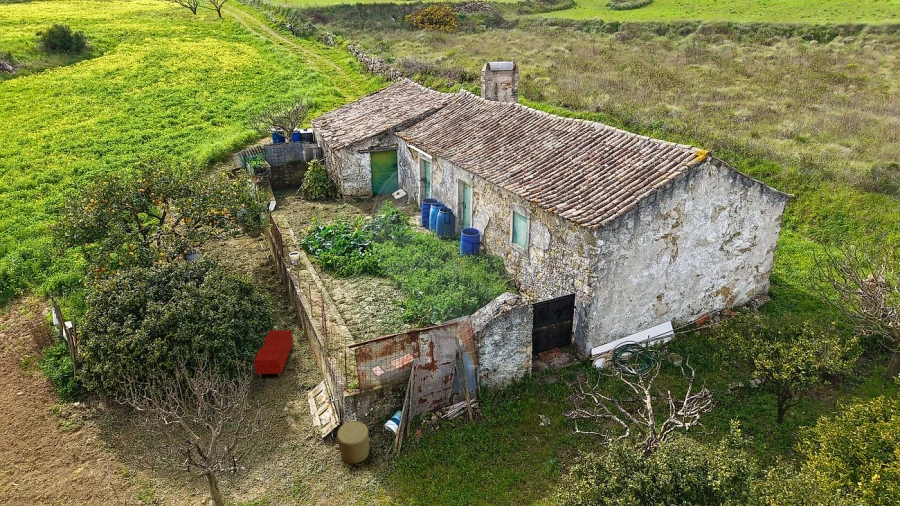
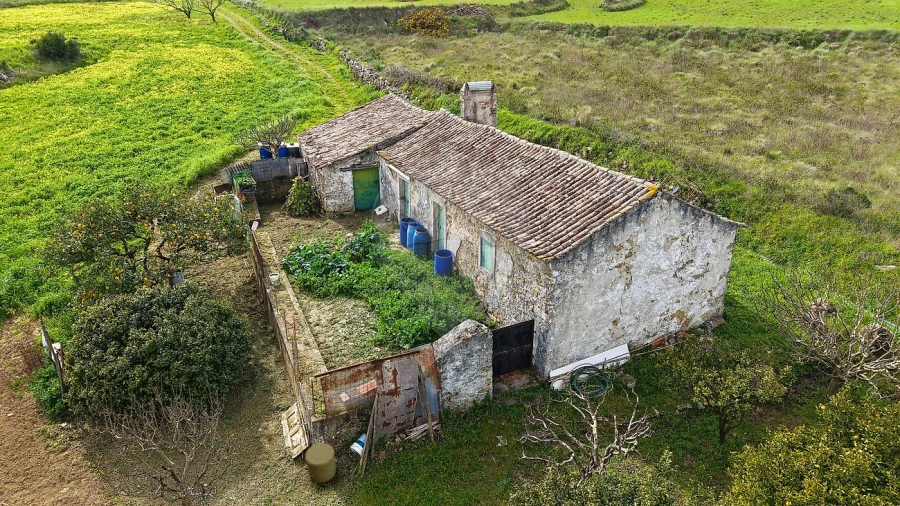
bench: present [254,330,293,379] -> none [232,353,270,401]

